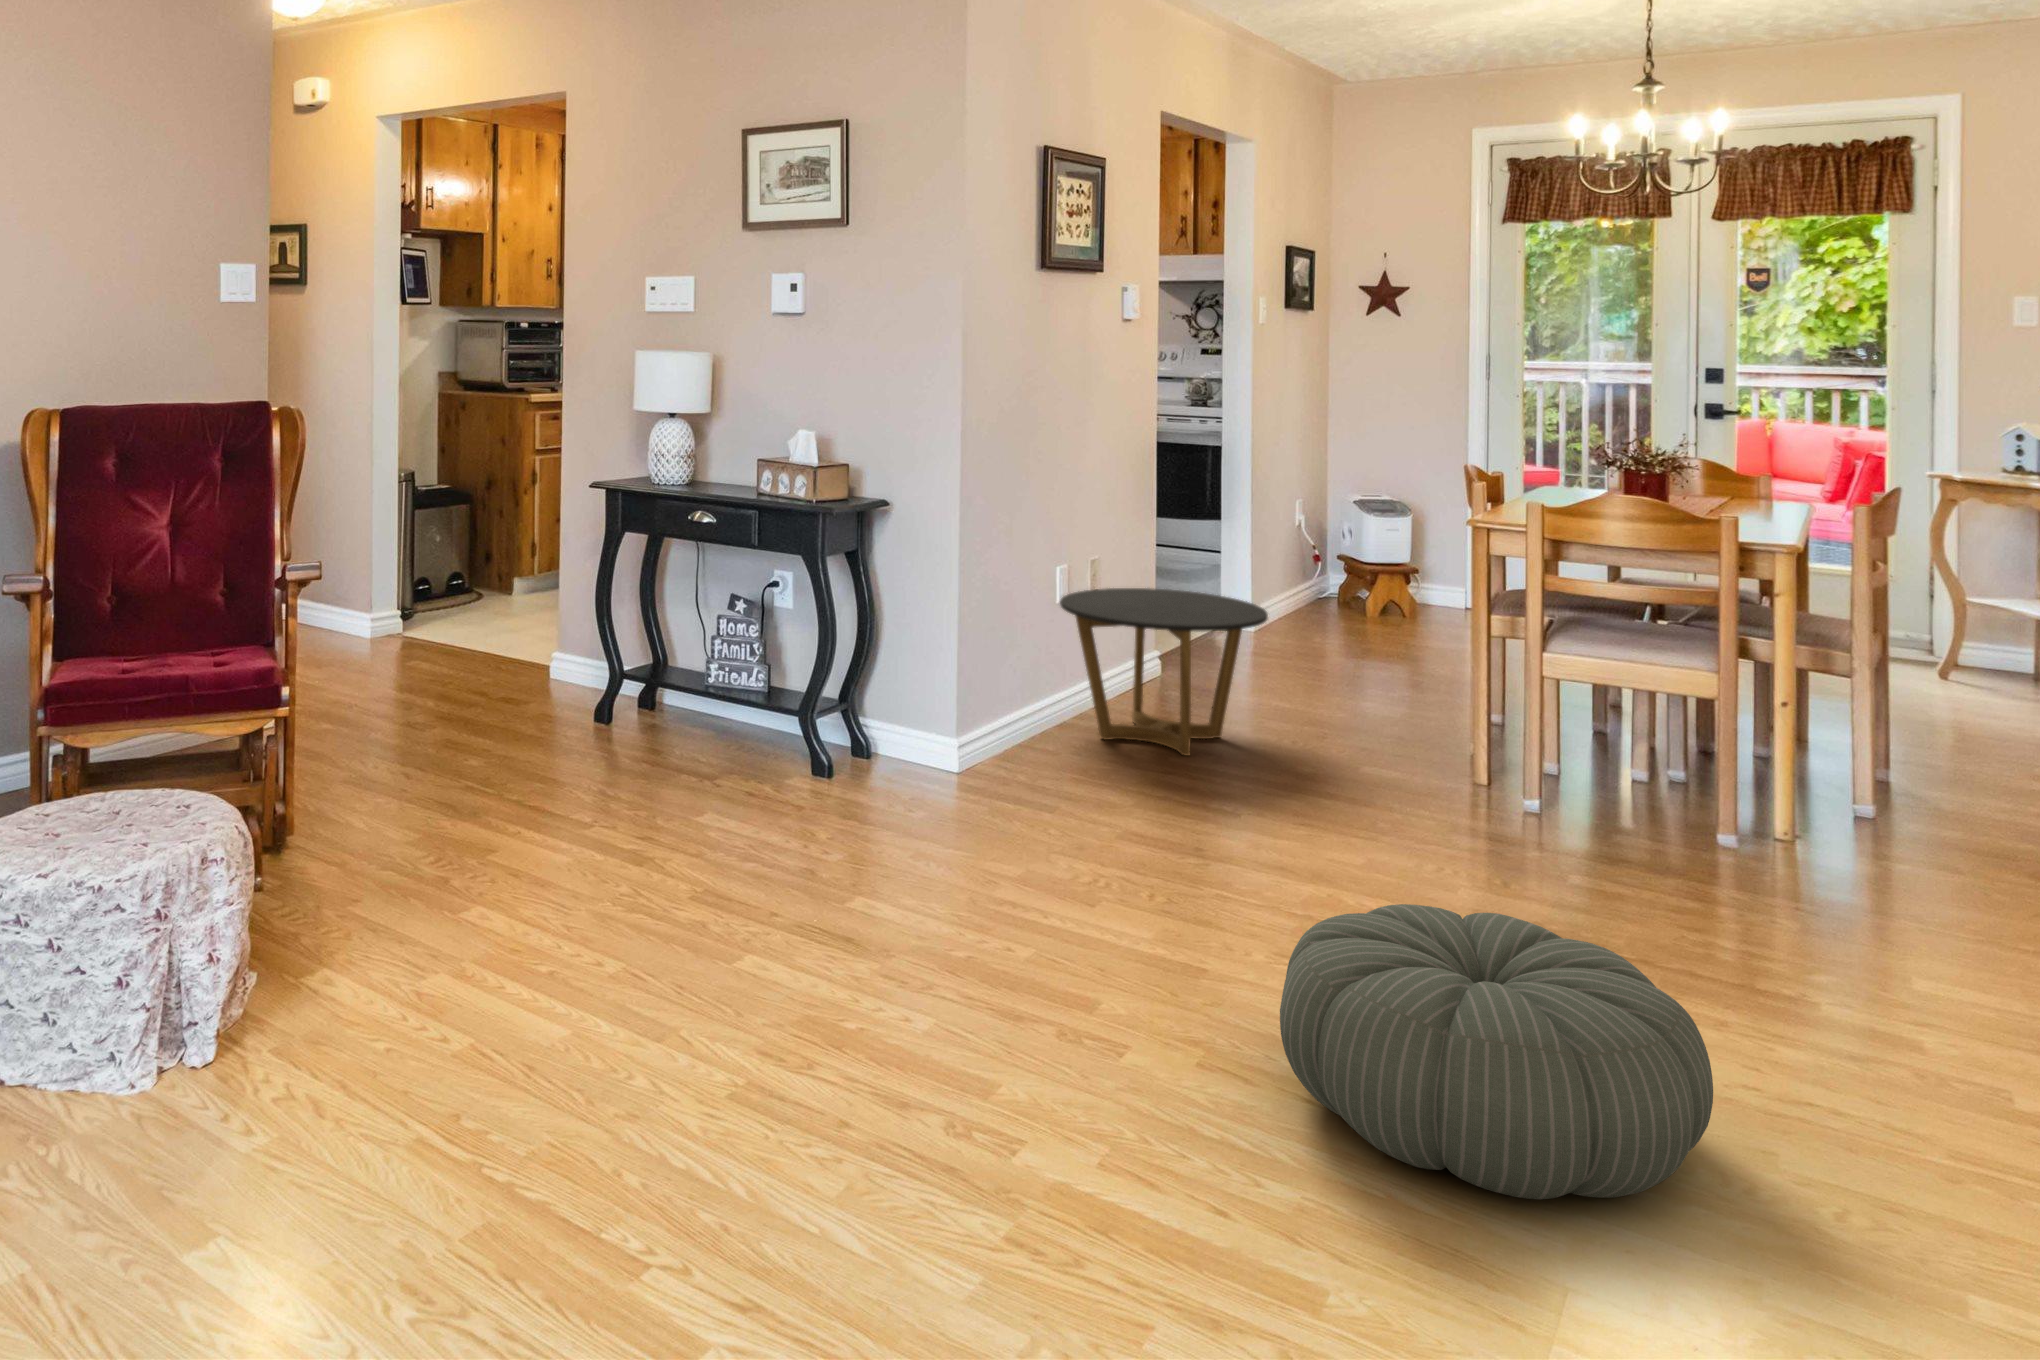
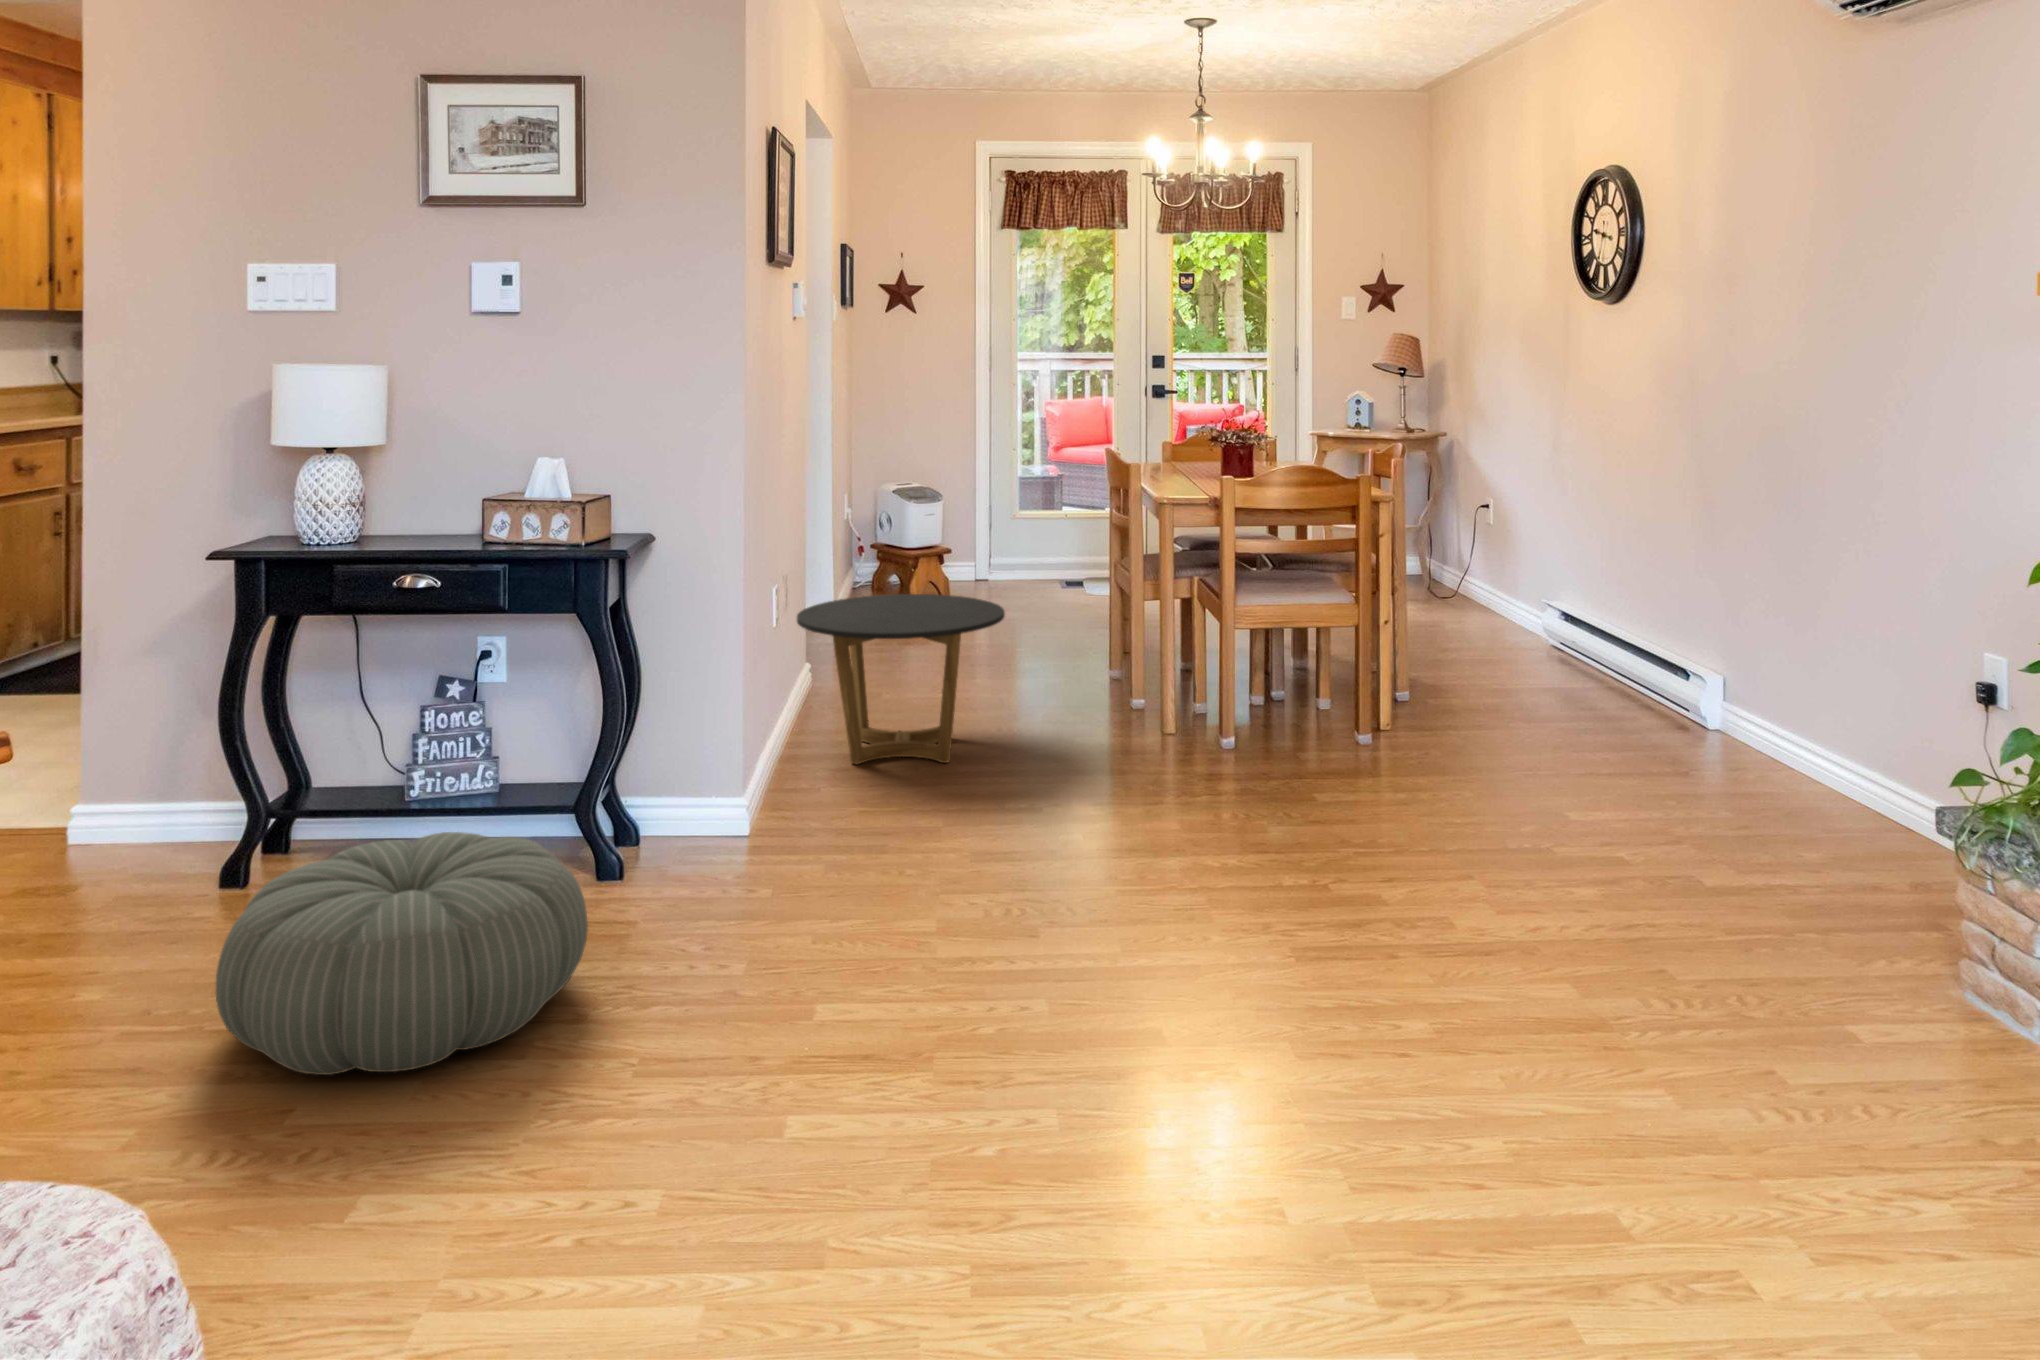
pouf: present [1280,904,1713,1199] -> present [216,832,588,1075]

